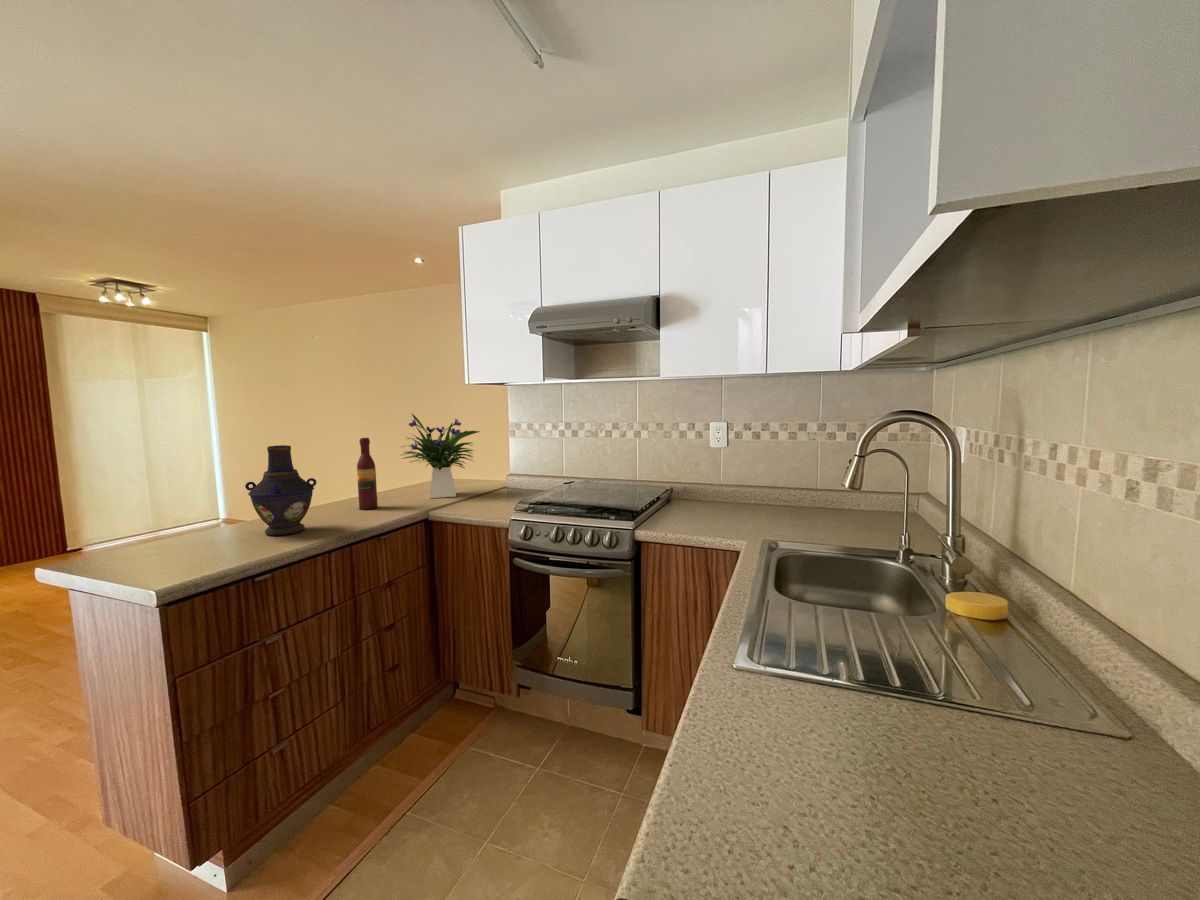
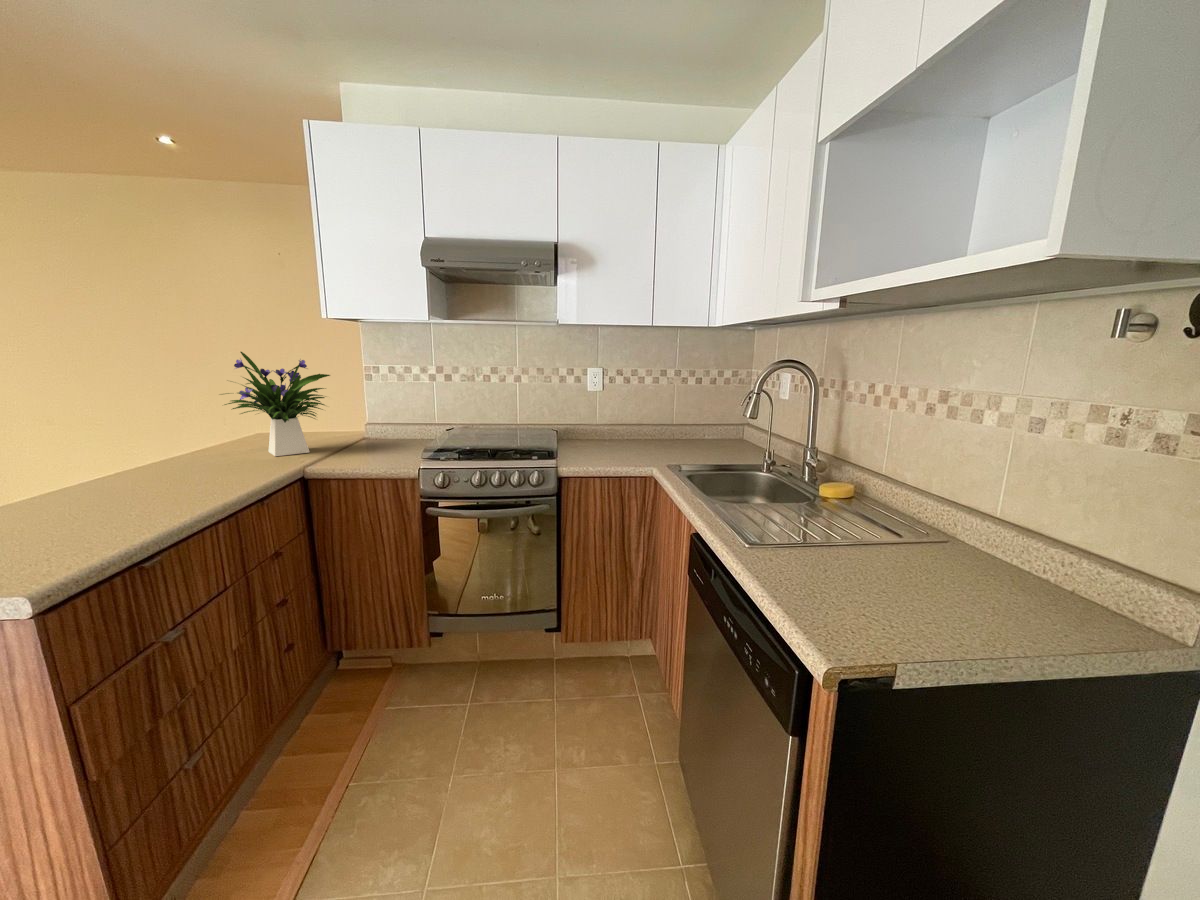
wine bottle: present [357,438,378,510] -> none [179,382,215,476]
vase: present [245,445,316,536] -> none [34,392,155,518]

